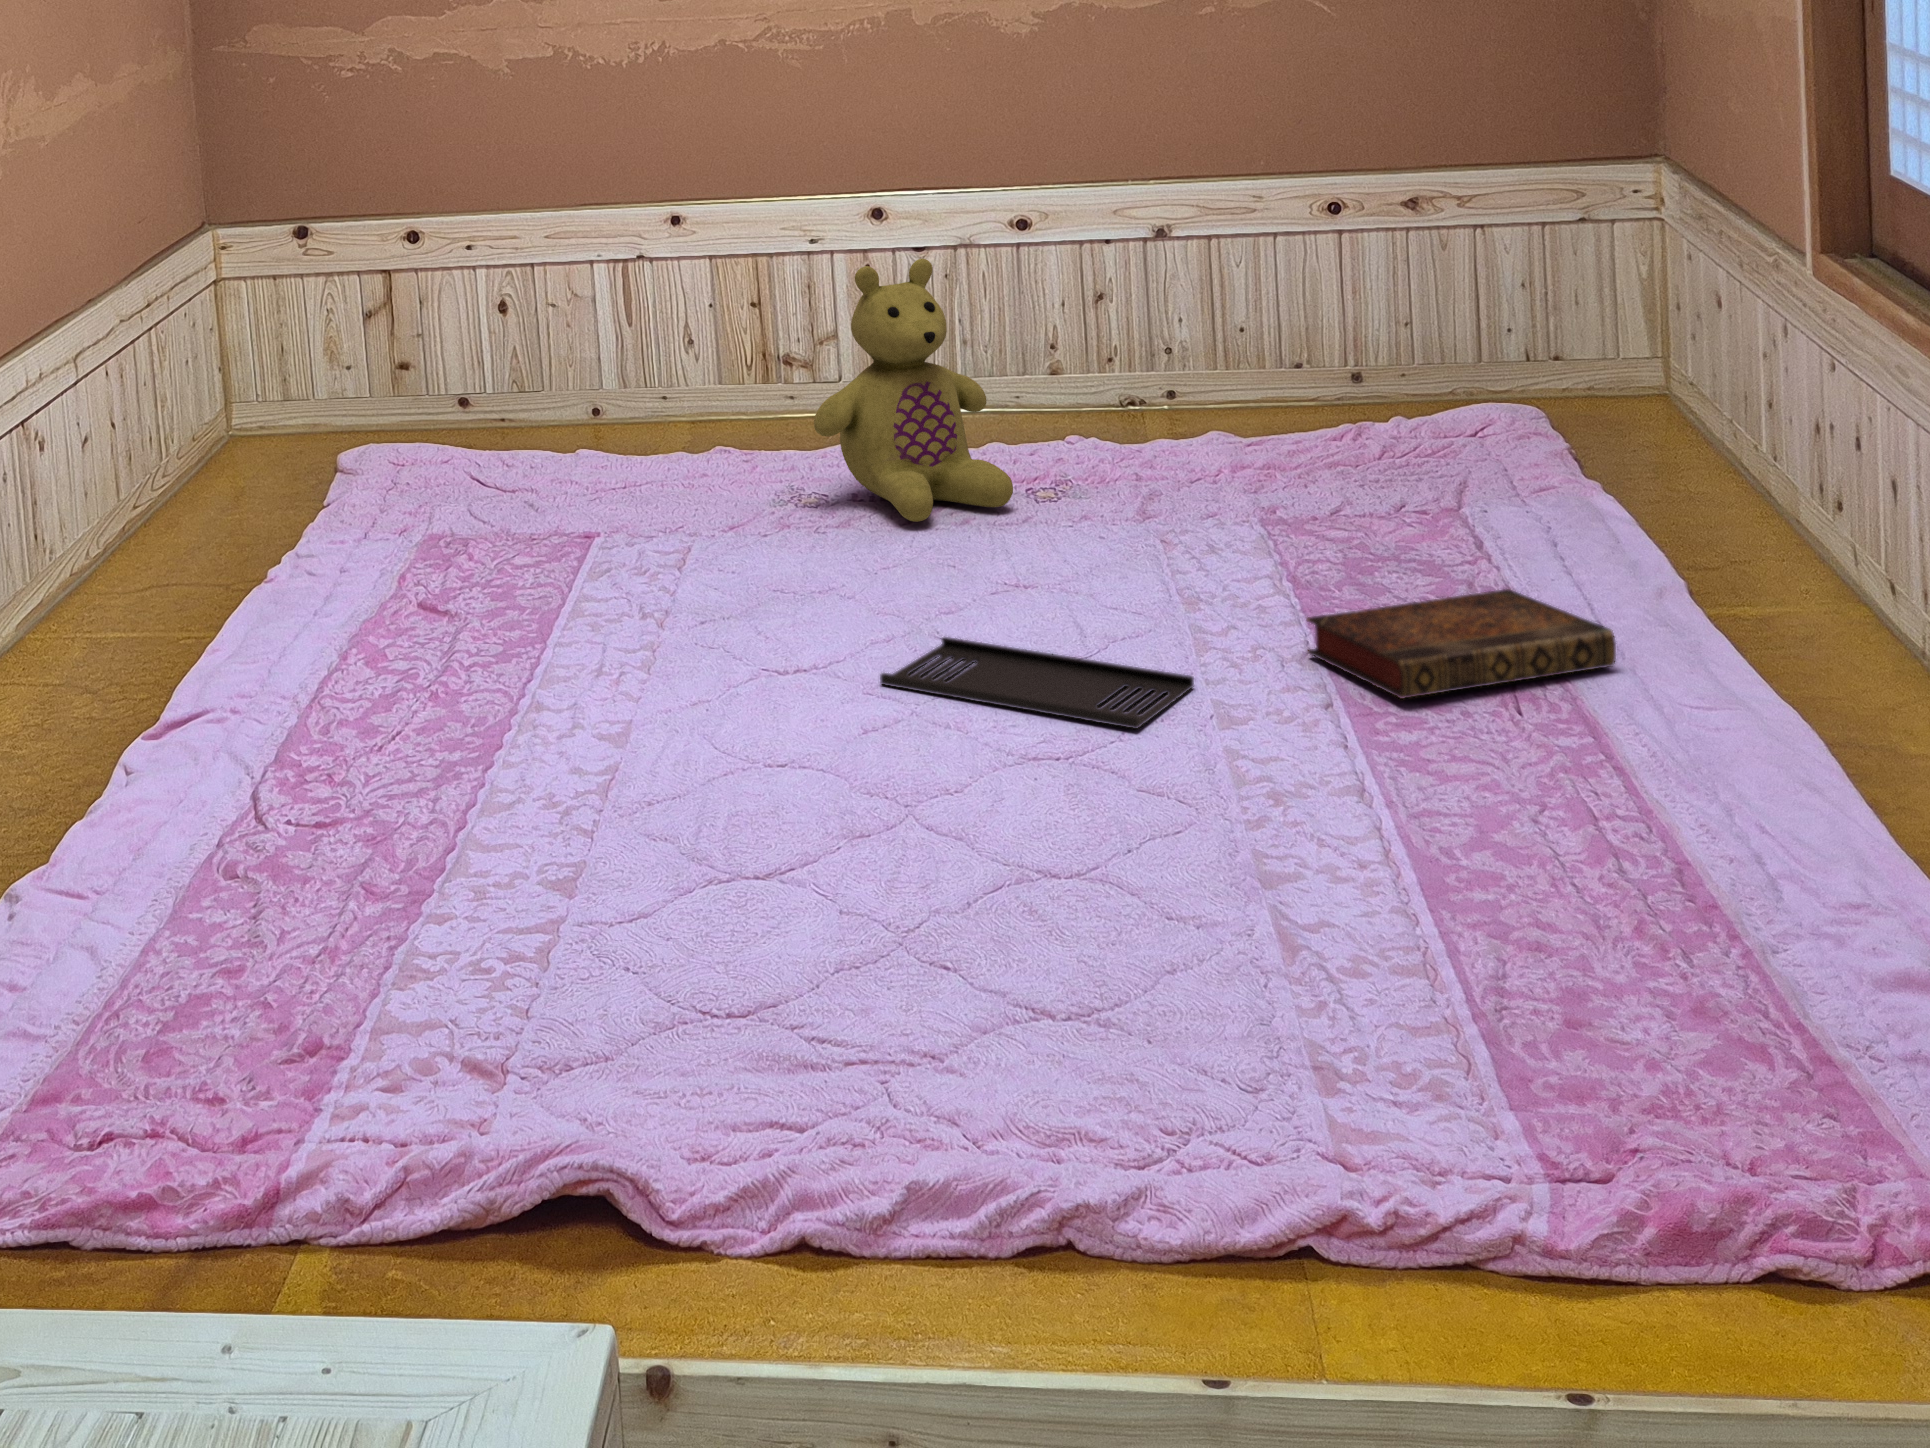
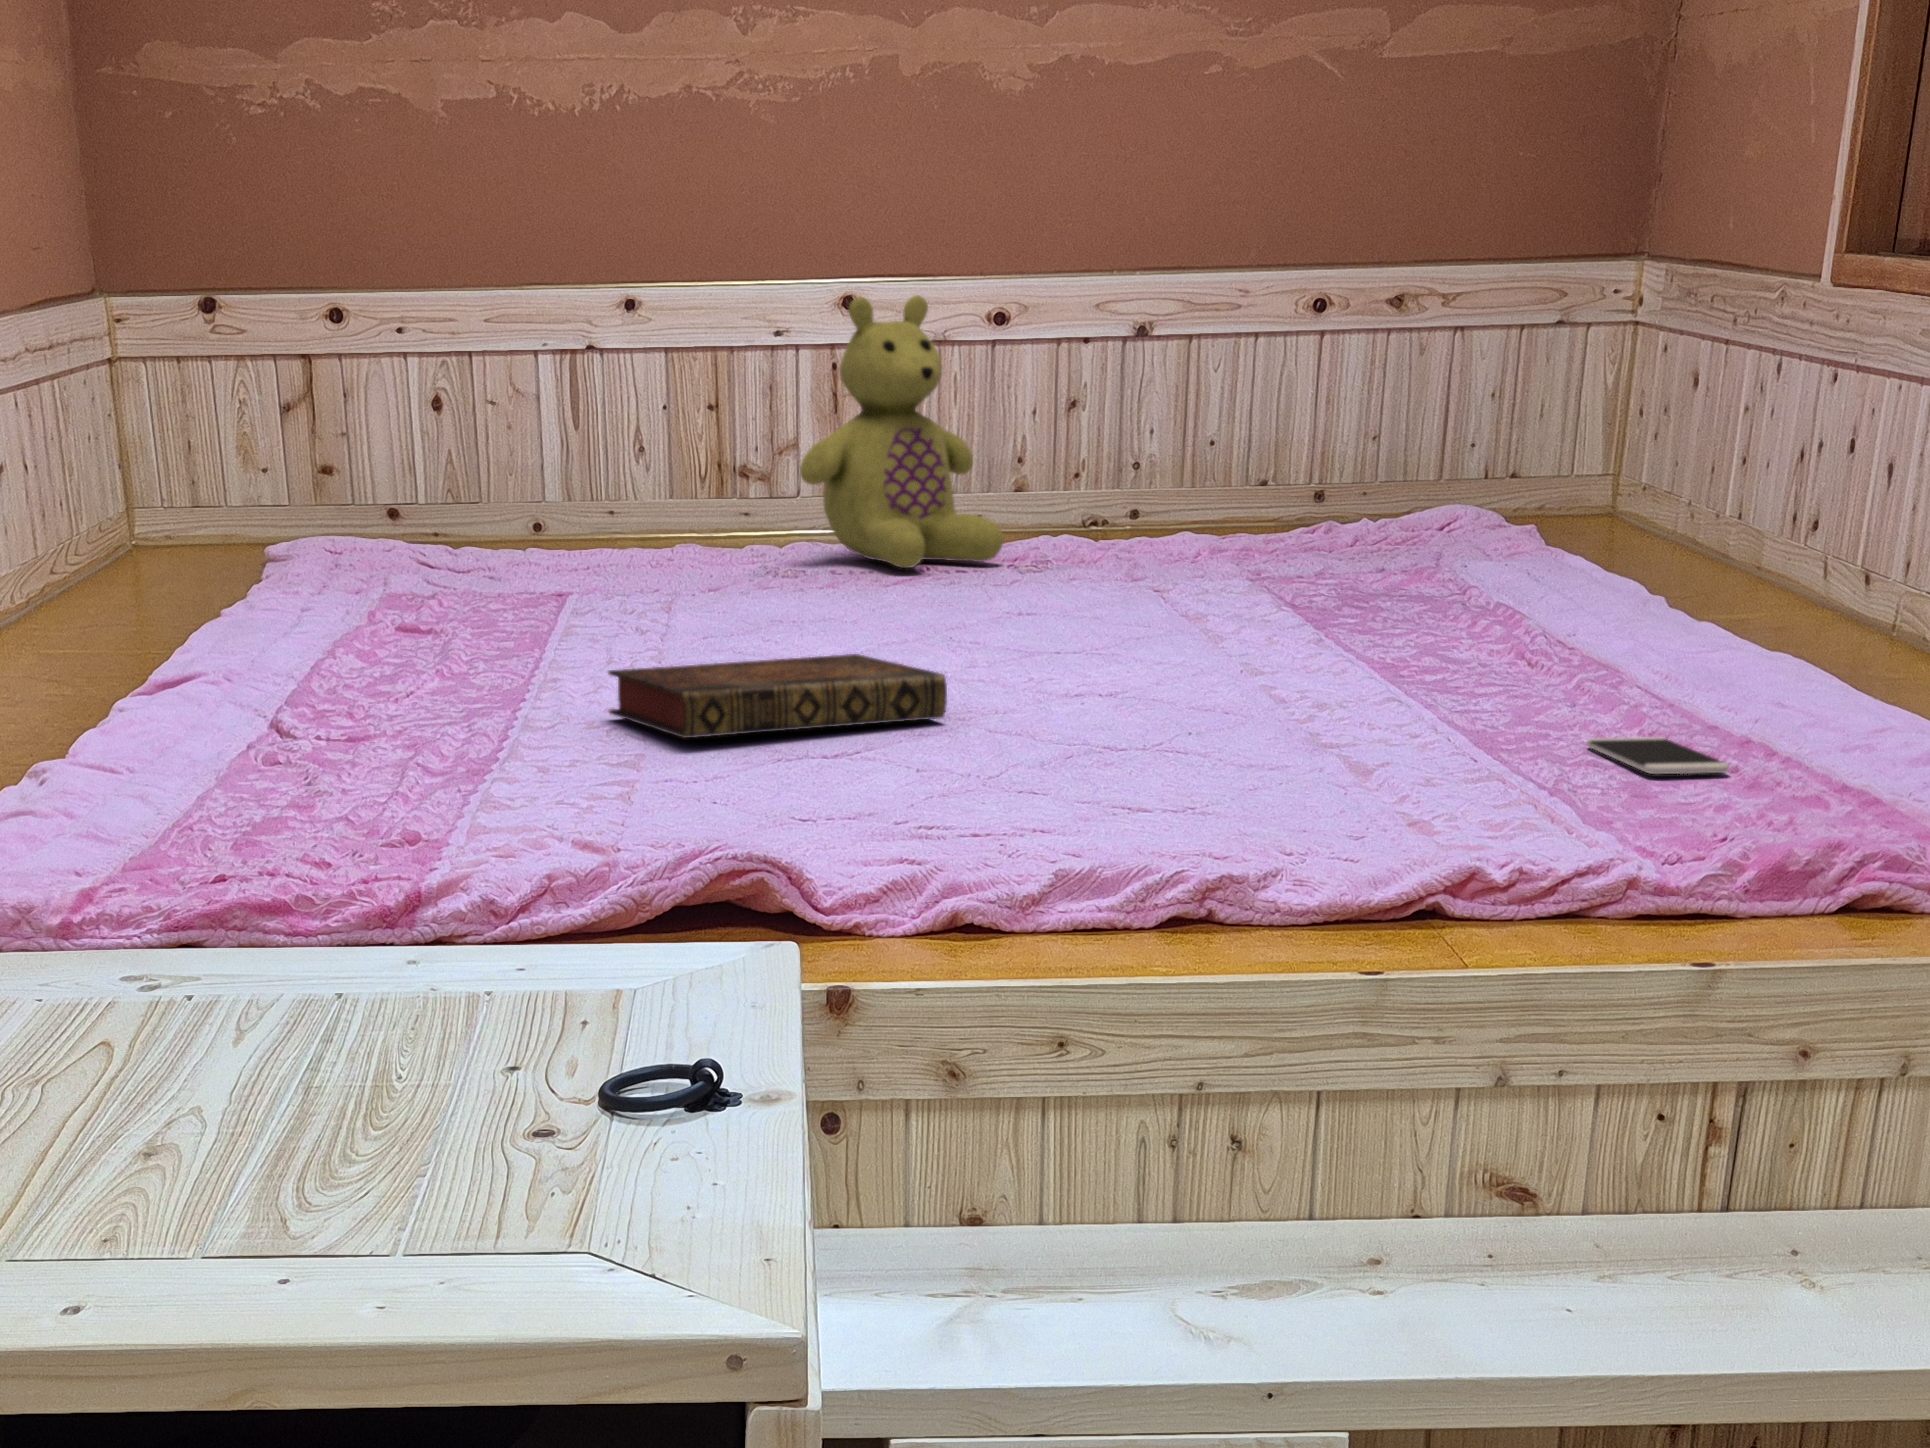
book: present [1307,589,1616,699] -> present [608,654,947,738]
tray: present [880,637,1194,729] -> none [908,620,1224,662]
smartphone: none [1522,922,1664,1004] -> present [1587,737,1729,774]

